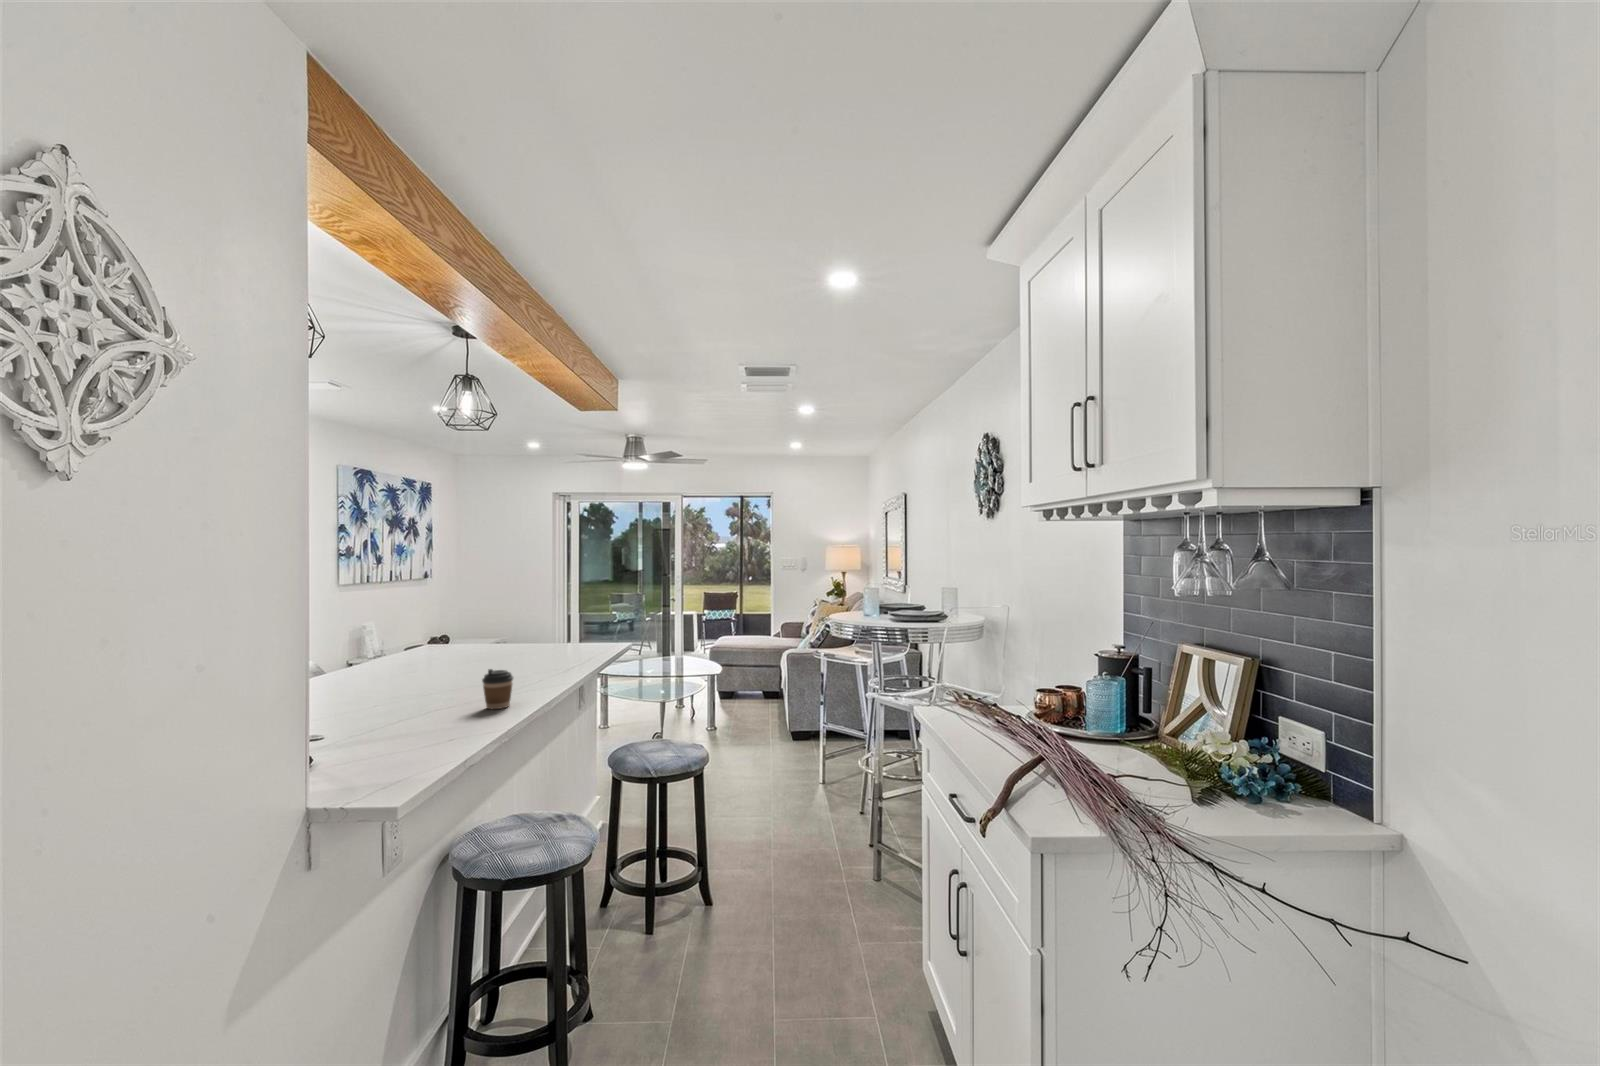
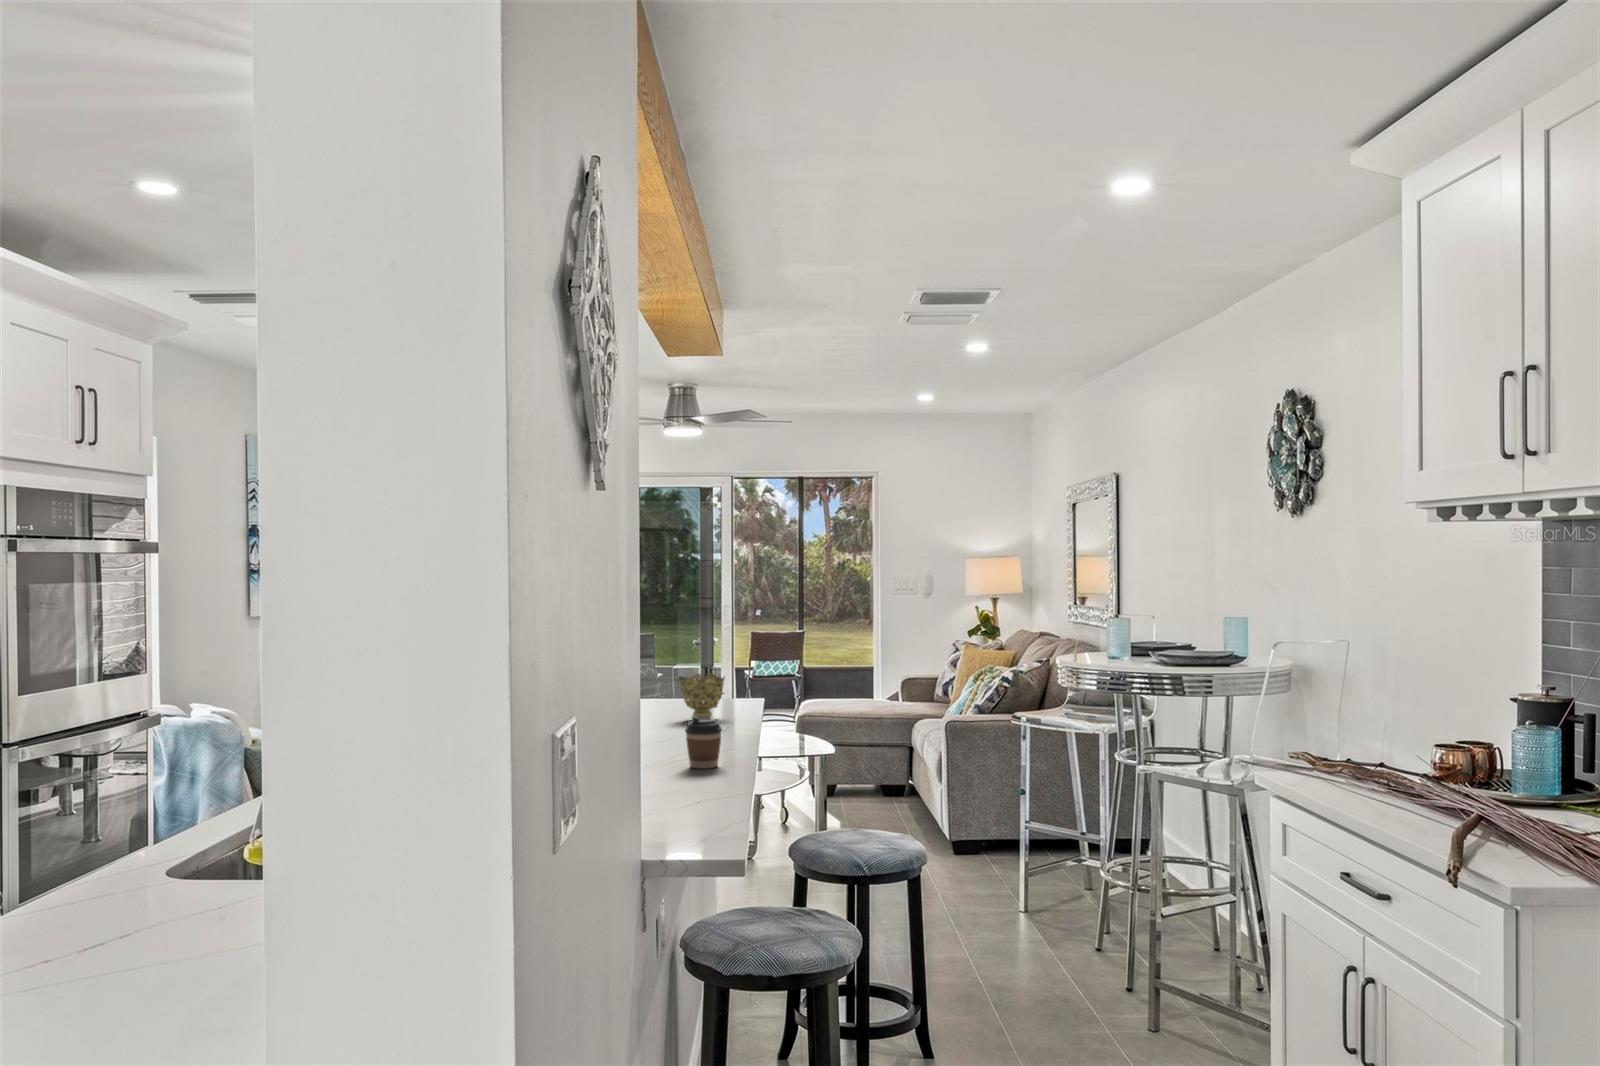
decorative bowl: none [549,629,583,662] -> present [679,673,725,718]

